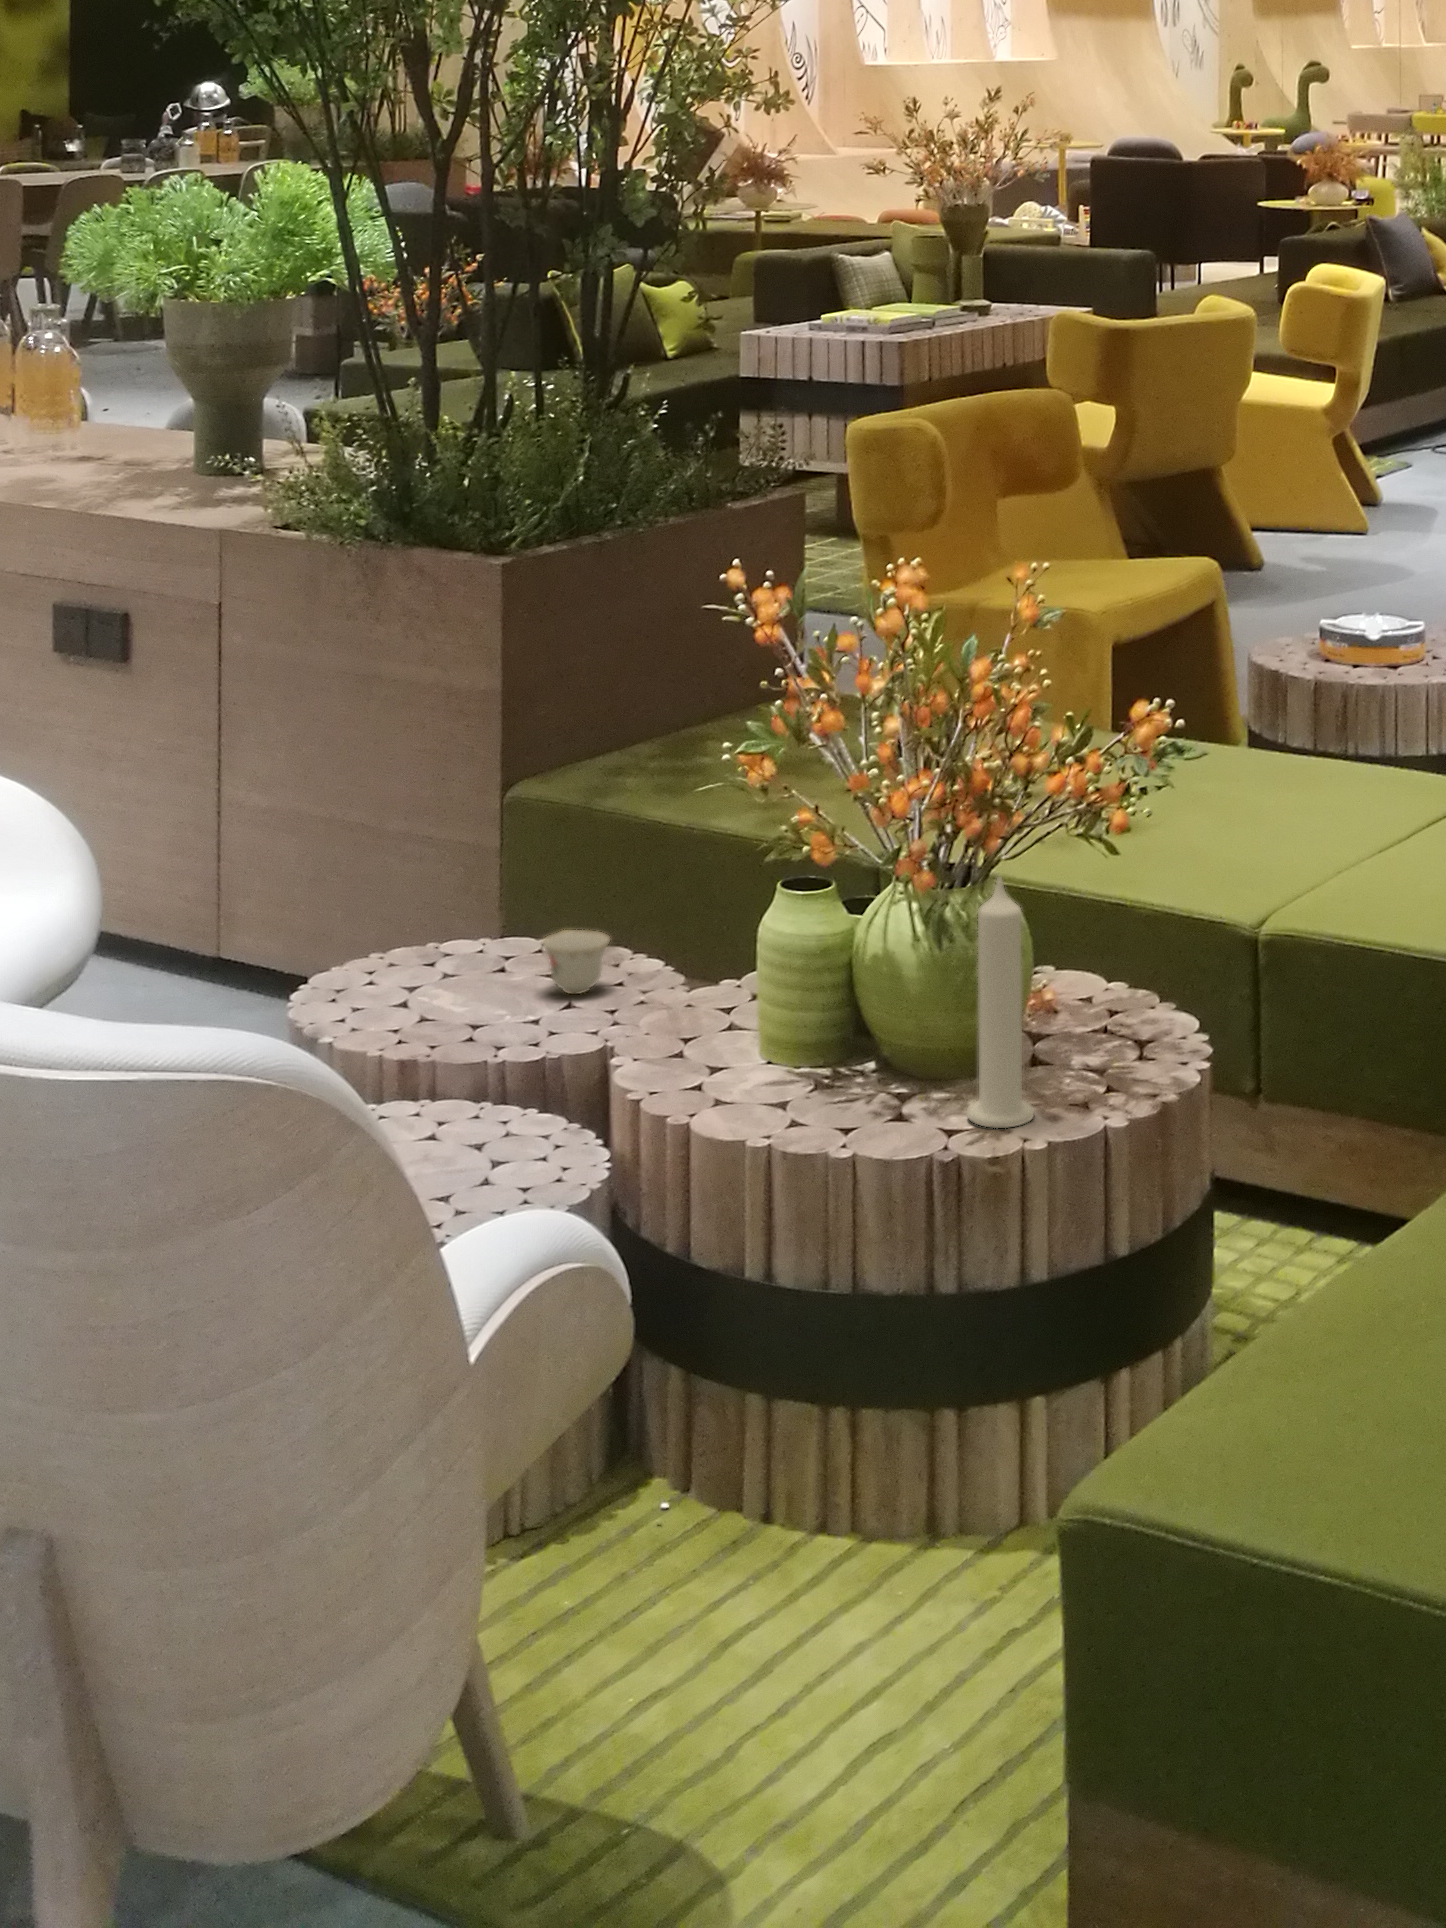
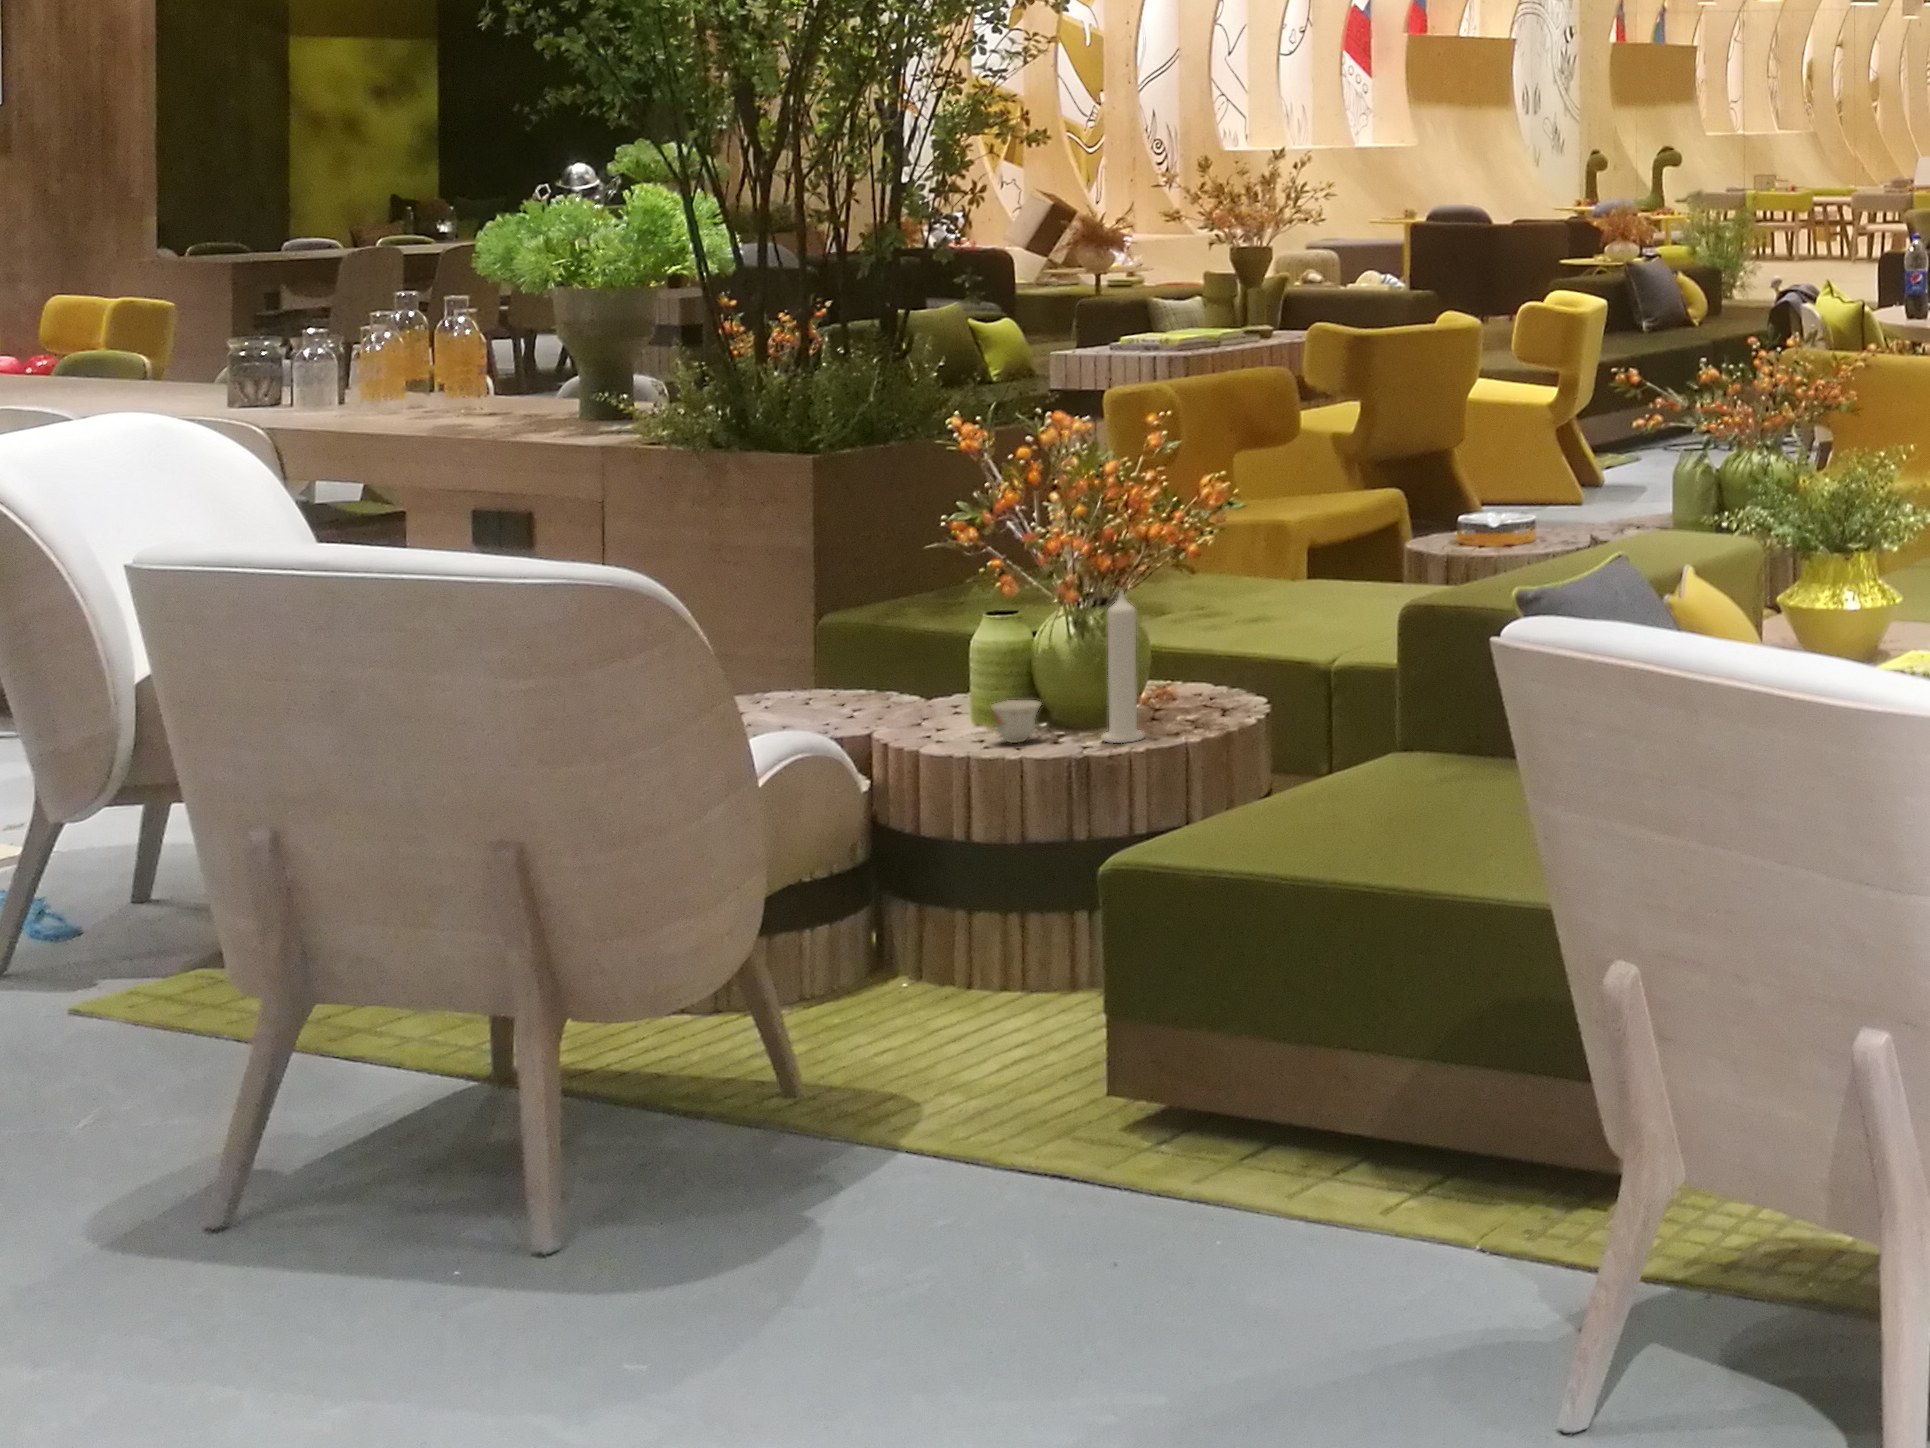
teacup: present [542,930,610,994] -> present [991,700,1041,743]

